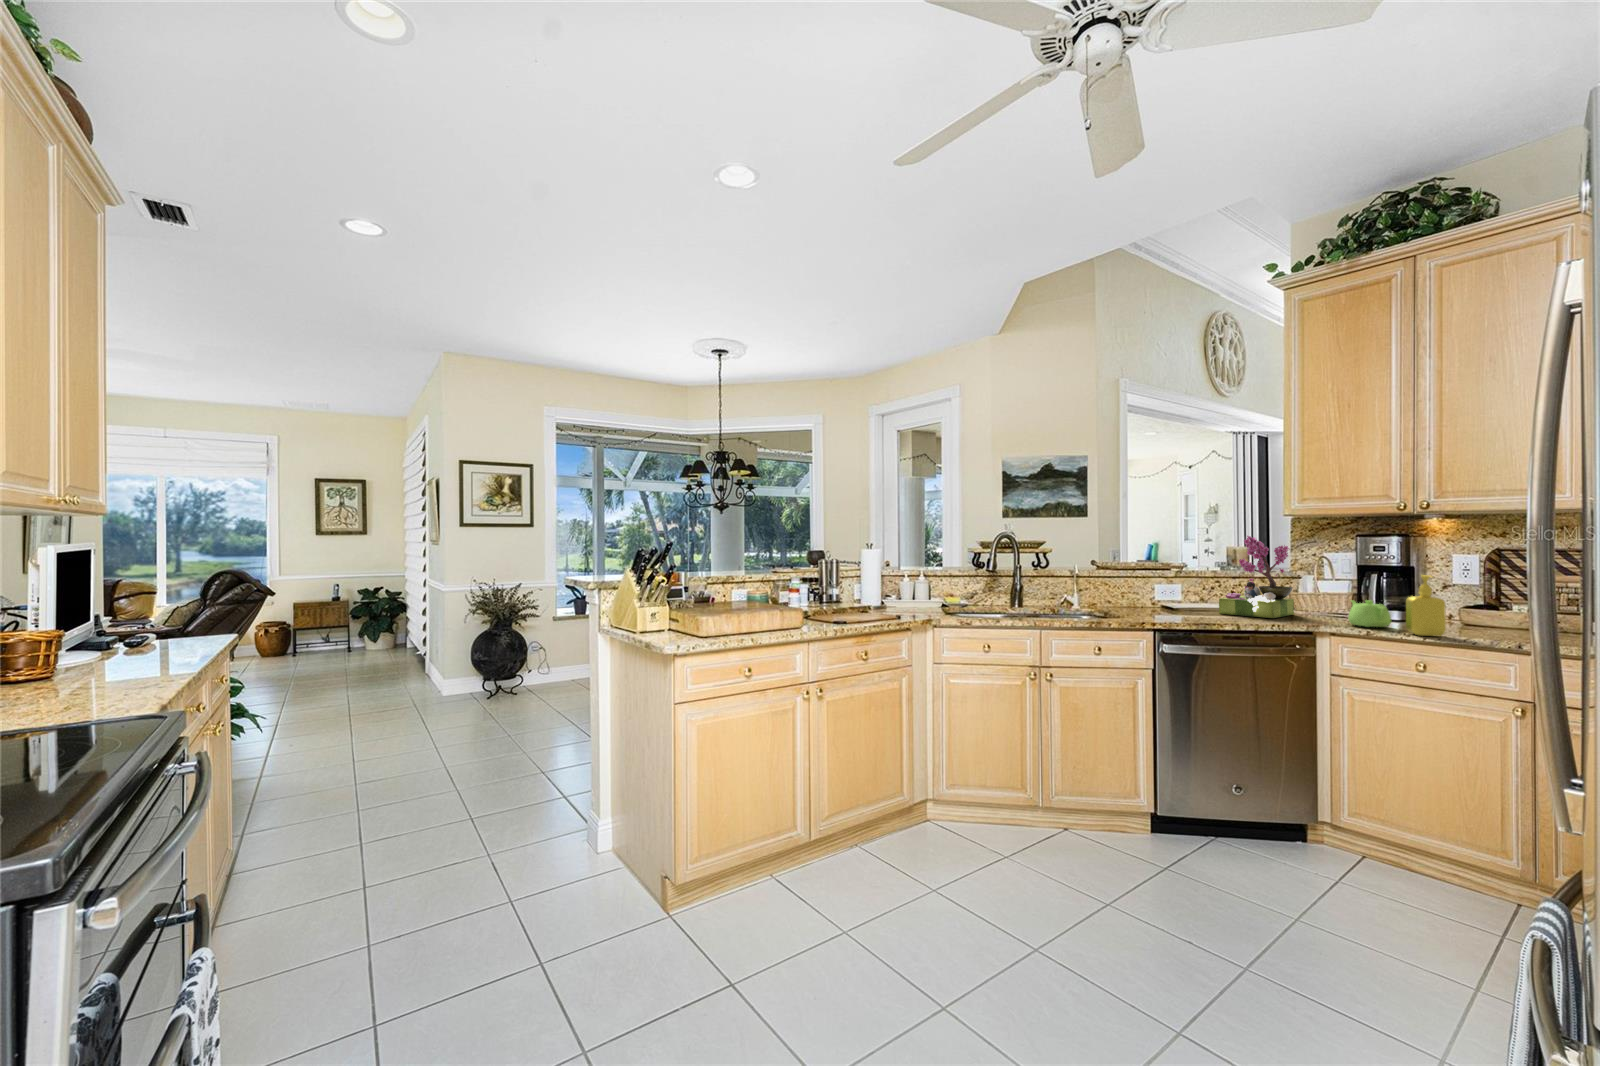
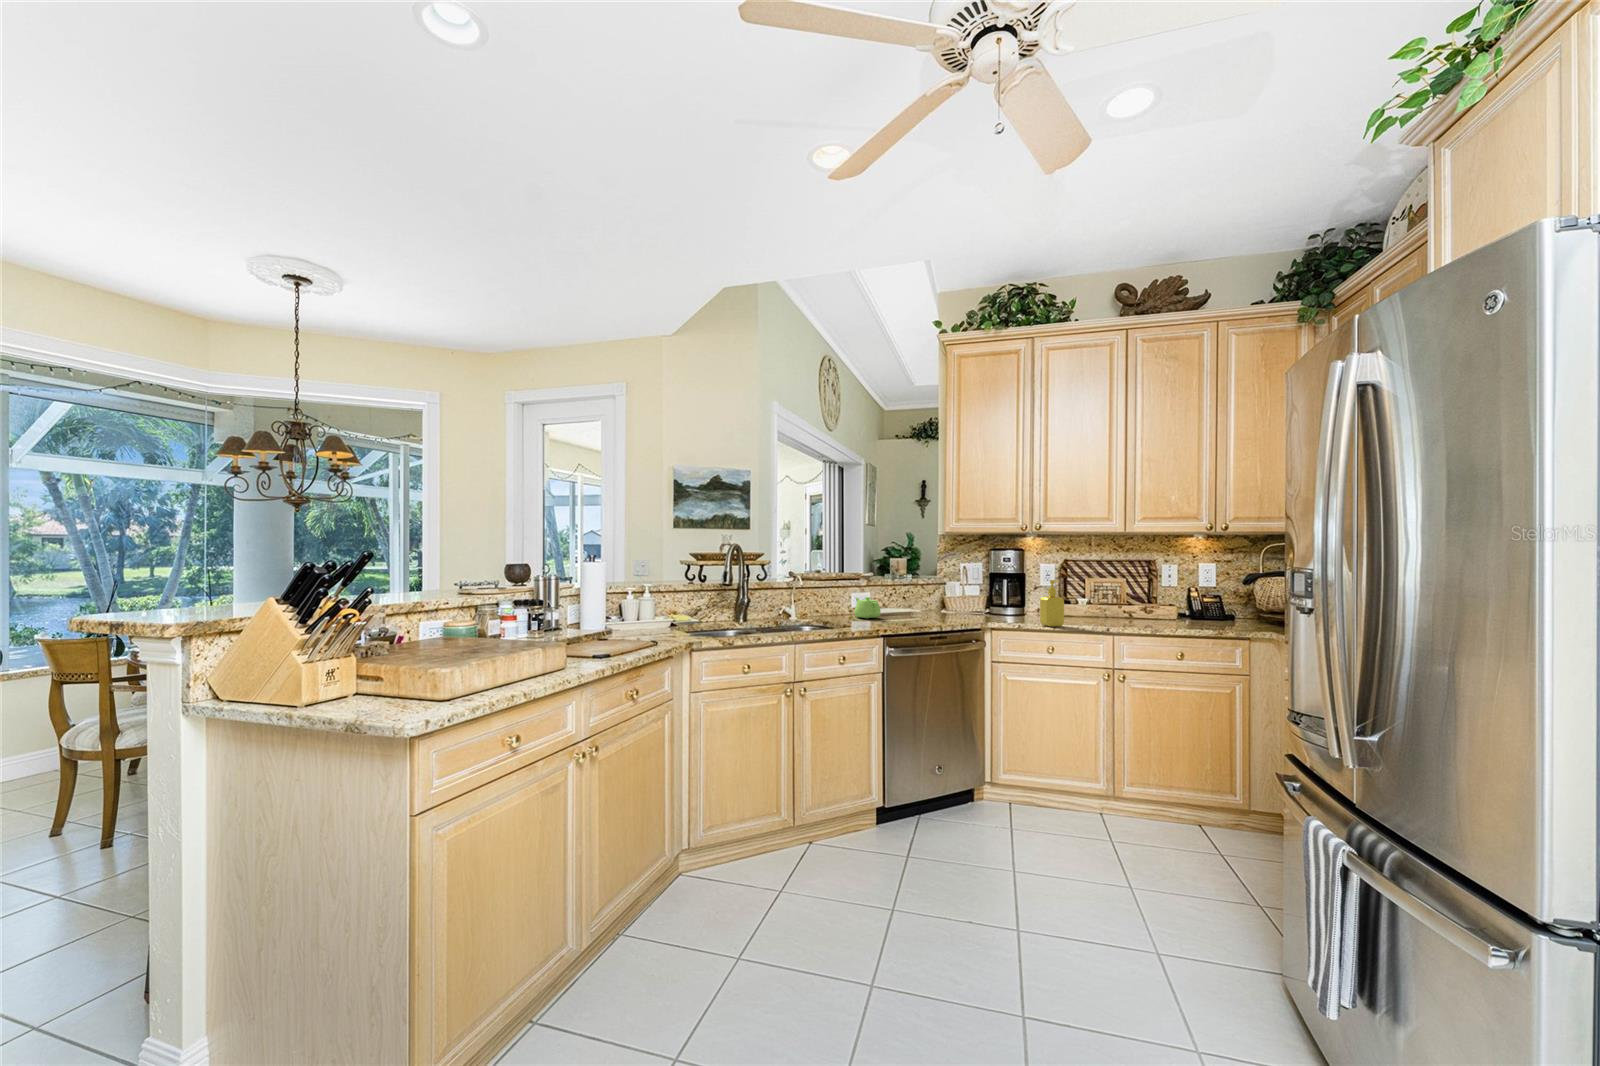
flower arrangement: present [1219,536,1294,618] -> none [908,548,957,619]
teapot: present [1348,600,1391,627] -> present [855,597,881,618]

